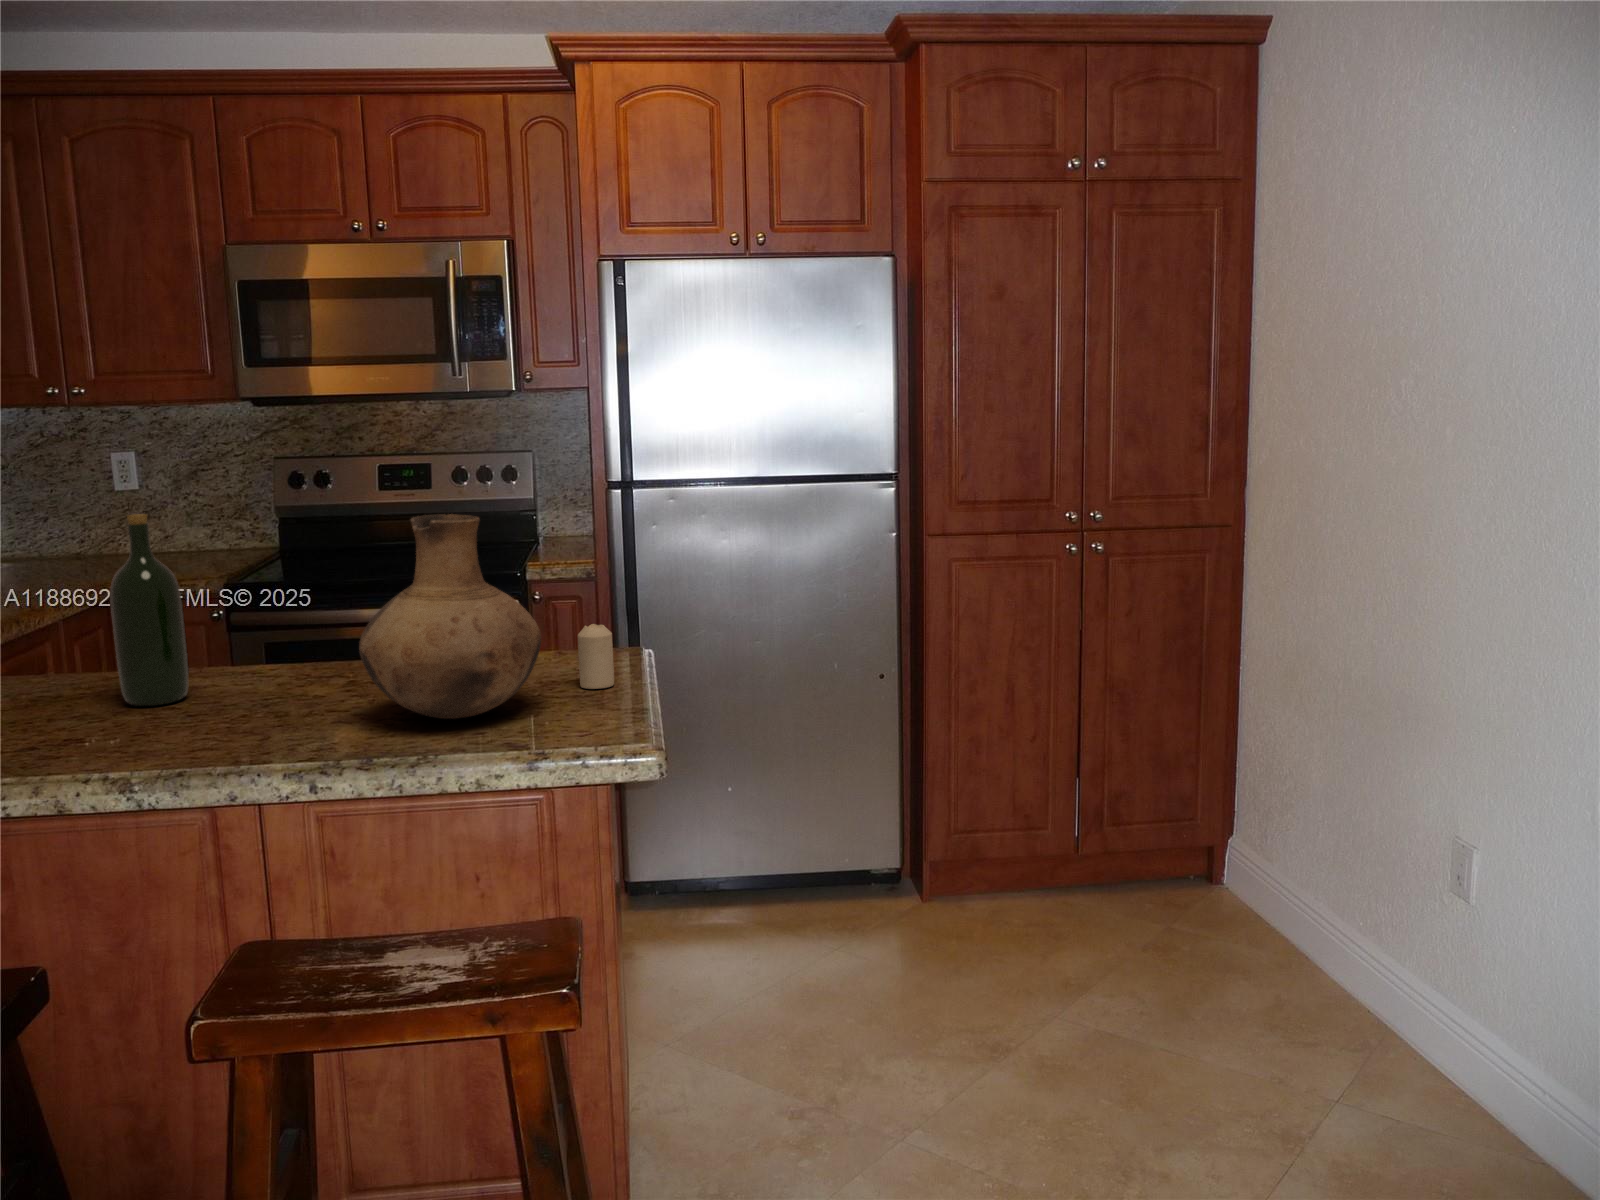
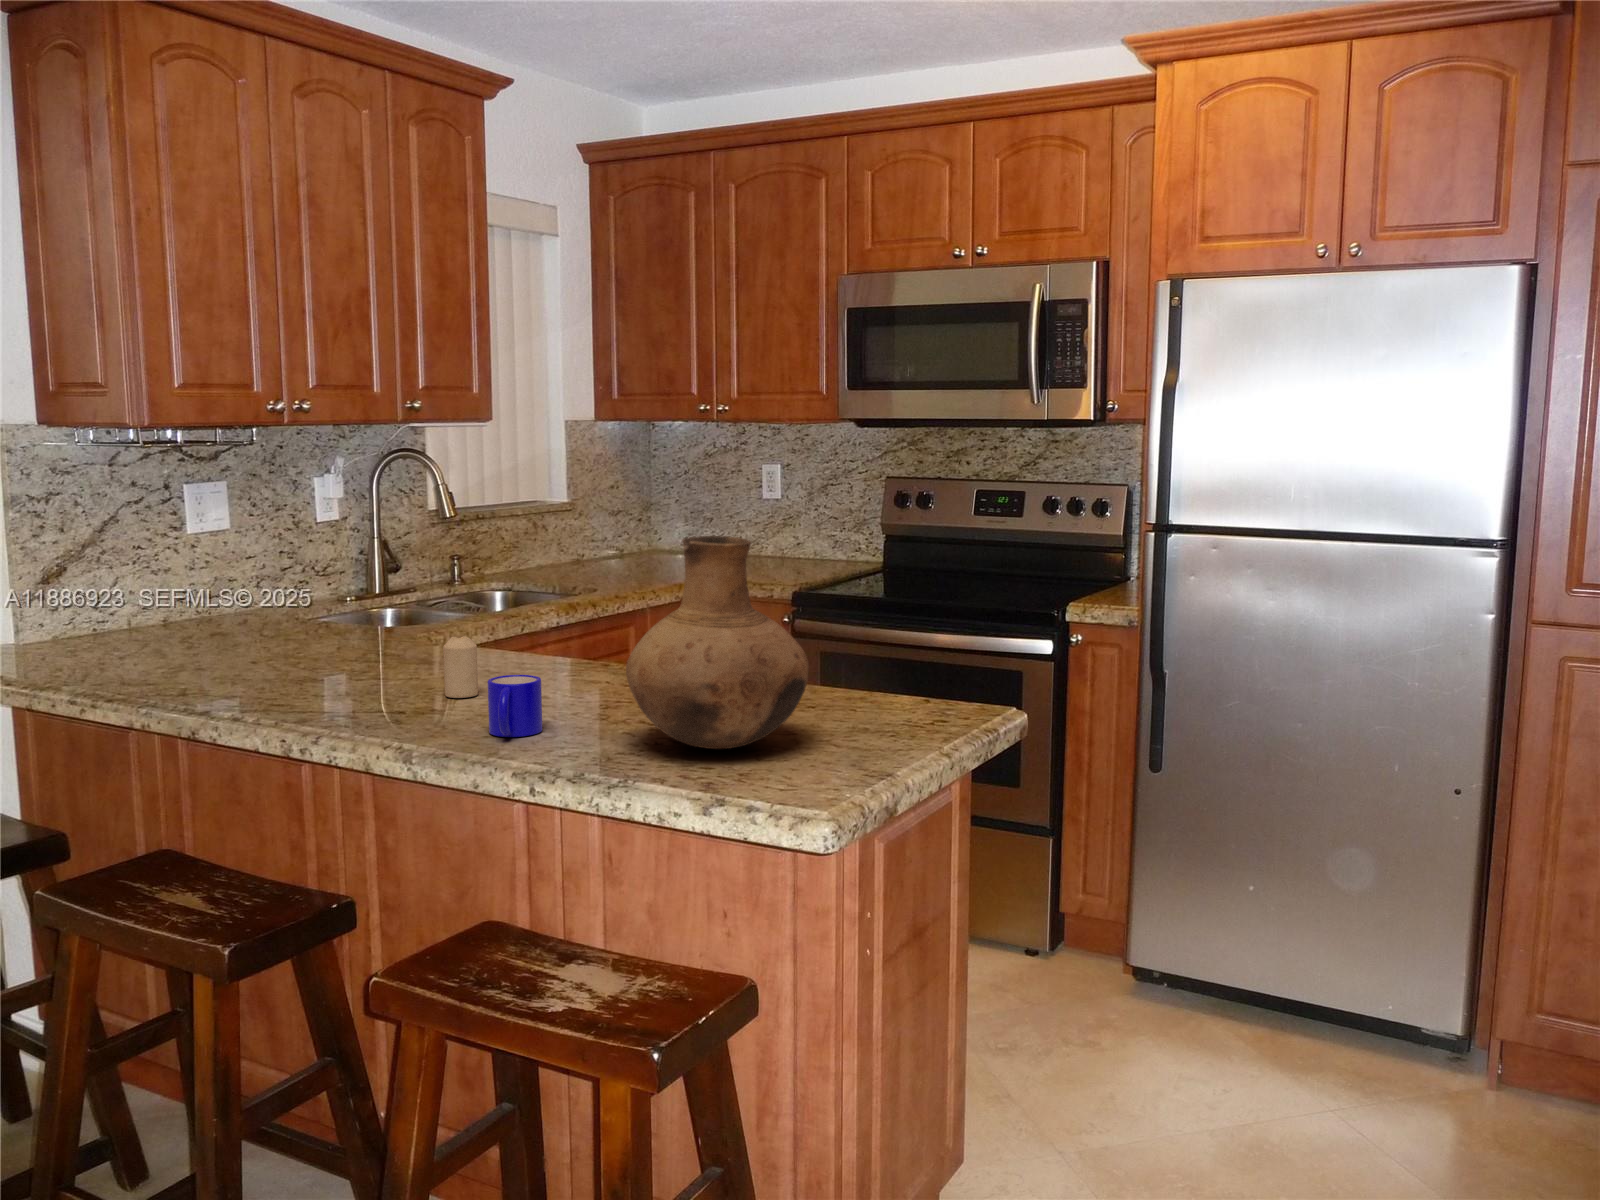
wine bottle: present [110,514,189,706] -> none [516,516,576,690]
candle: present [578,624,614,689] -> present [443,636,478,698]
mug: none [183,681,250,749] -> present [488,675,542,737]

